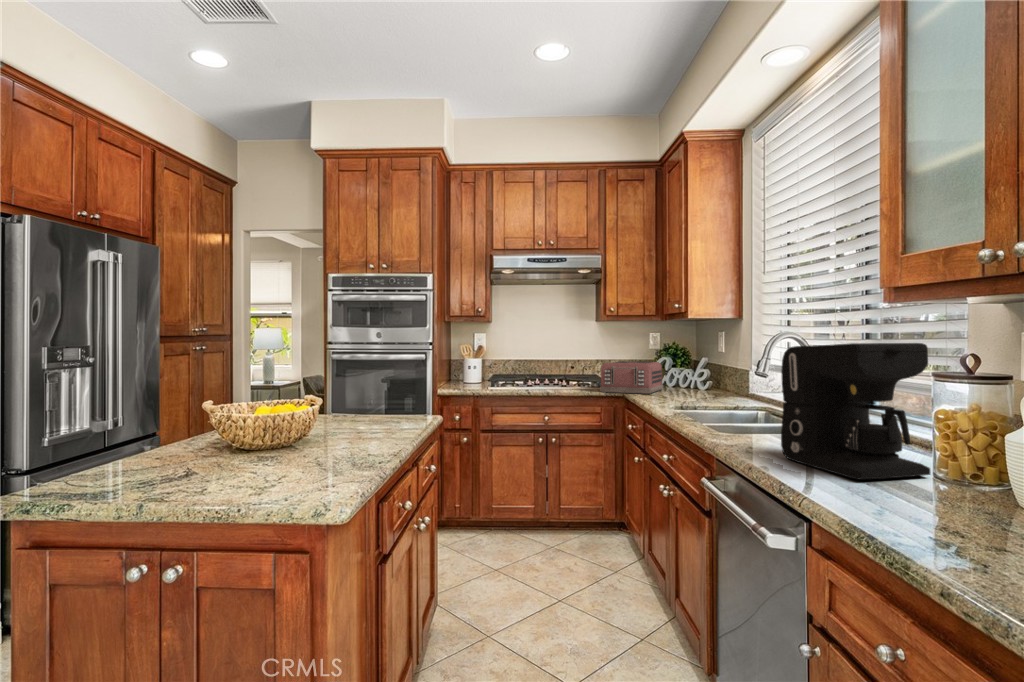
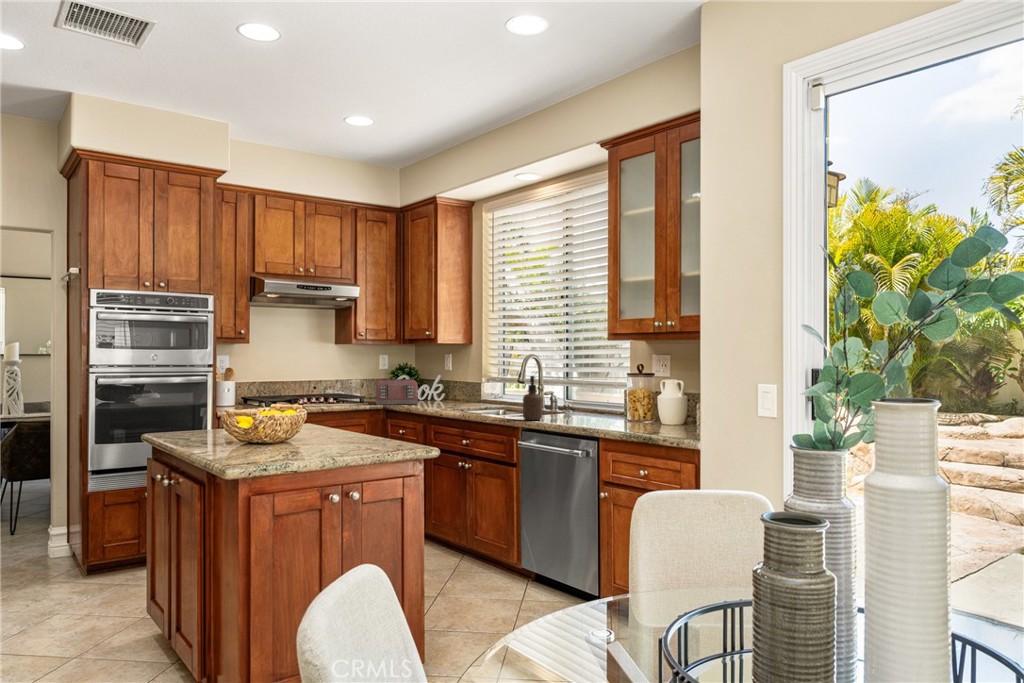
coffee maker: present [781,343,931,479] -> none [558,368,615,426]
soap dispenser: none [727,359,766,443] -> present [523,376,542,420]

